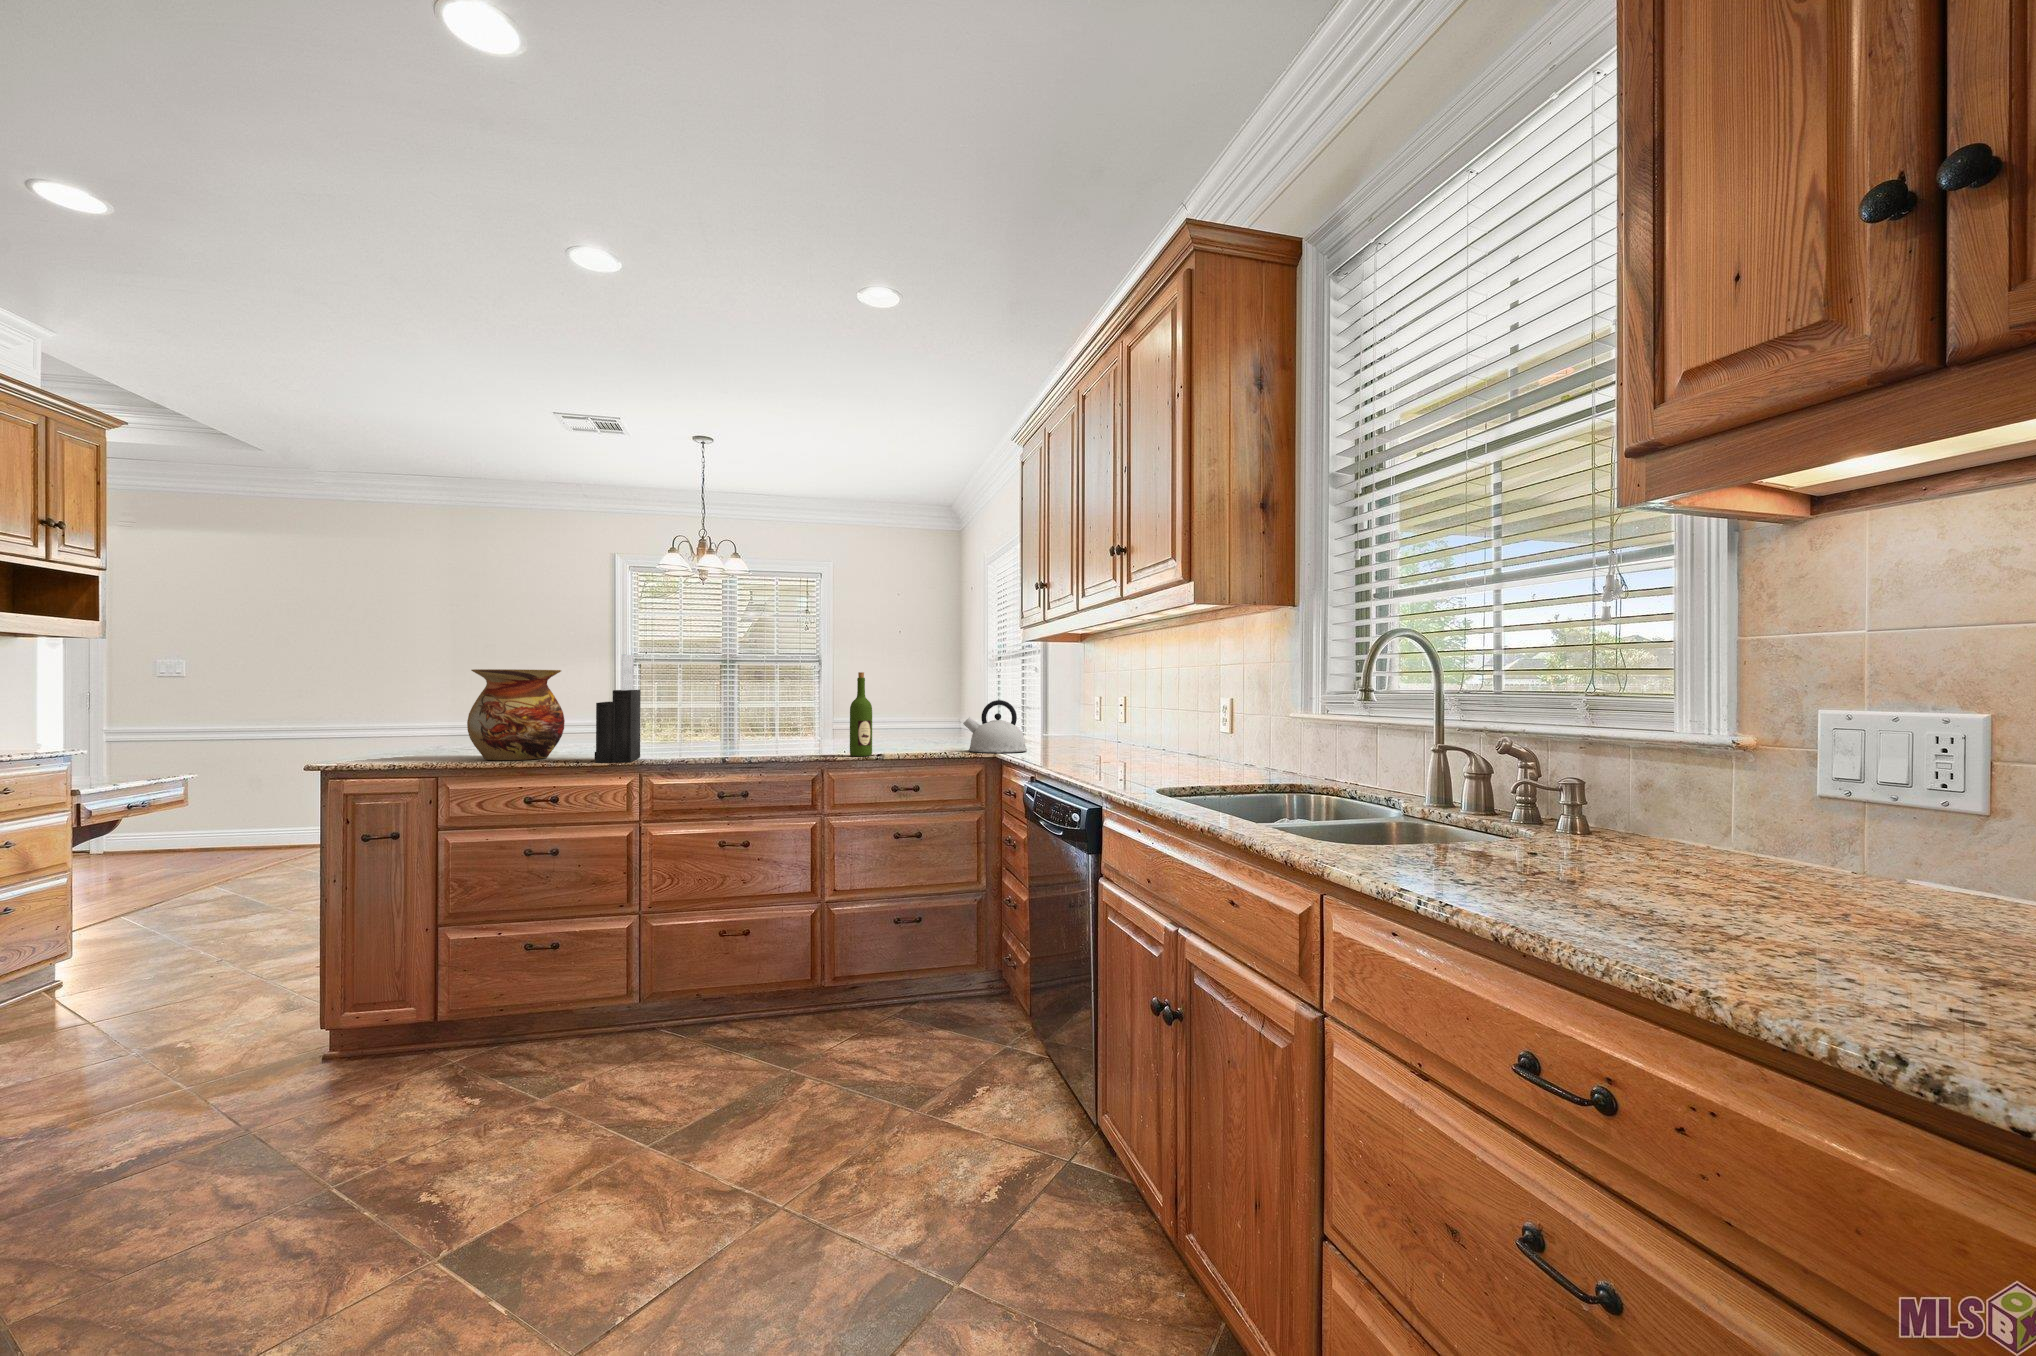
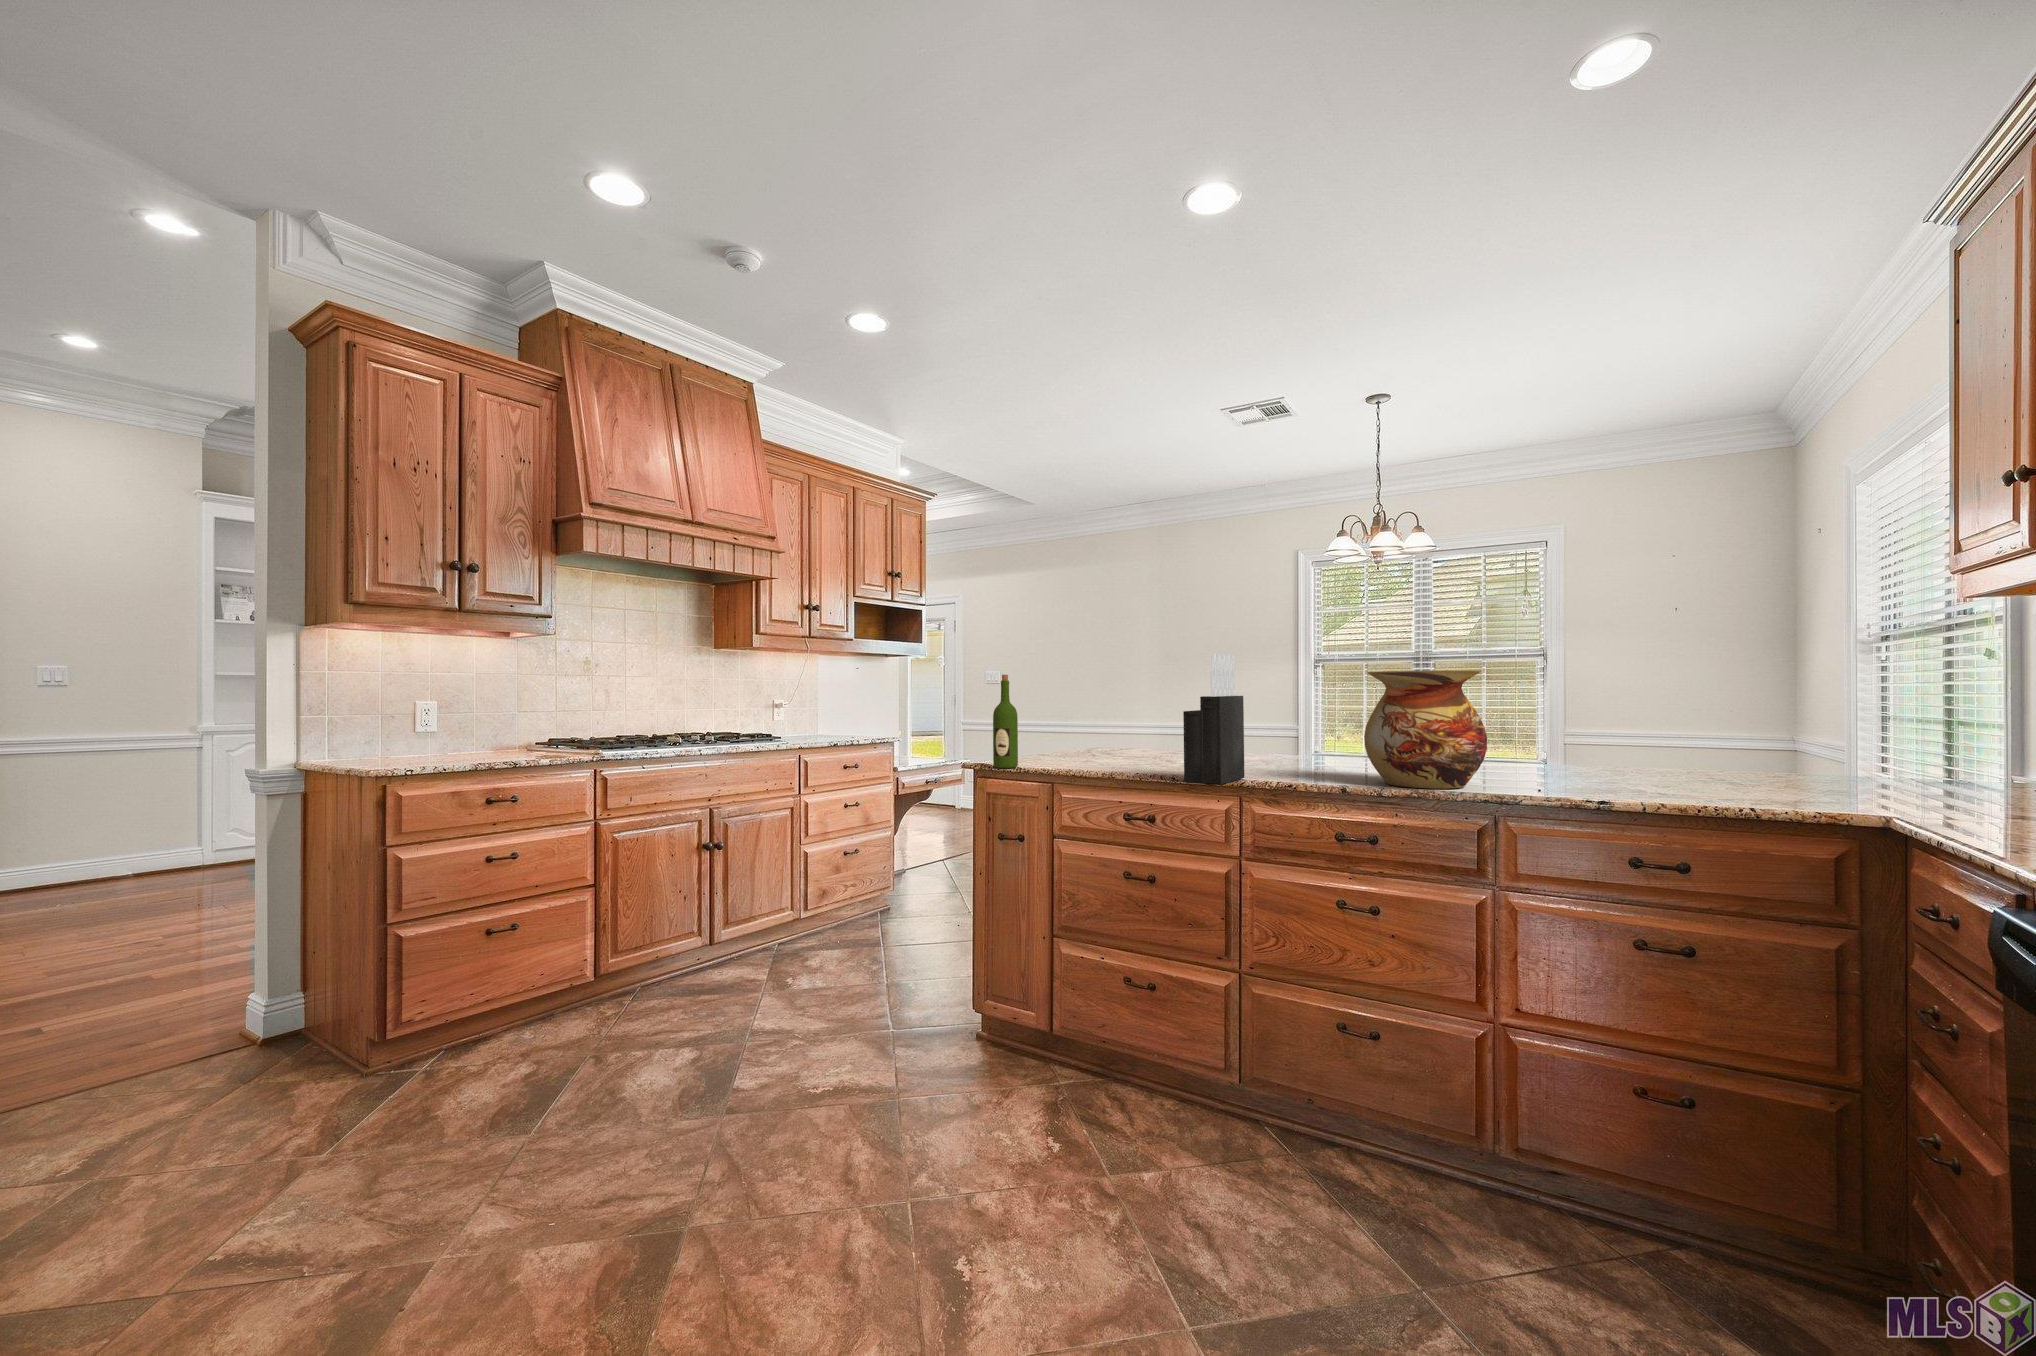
vase: present [467,669,565,760] -> present [1364,670,1487,789]
wine bottle: present [850,672,872,756] -> present [993,675,1018,768]
kettle: present [963,700,1027,753] -> none [1798,716,1983,822]

